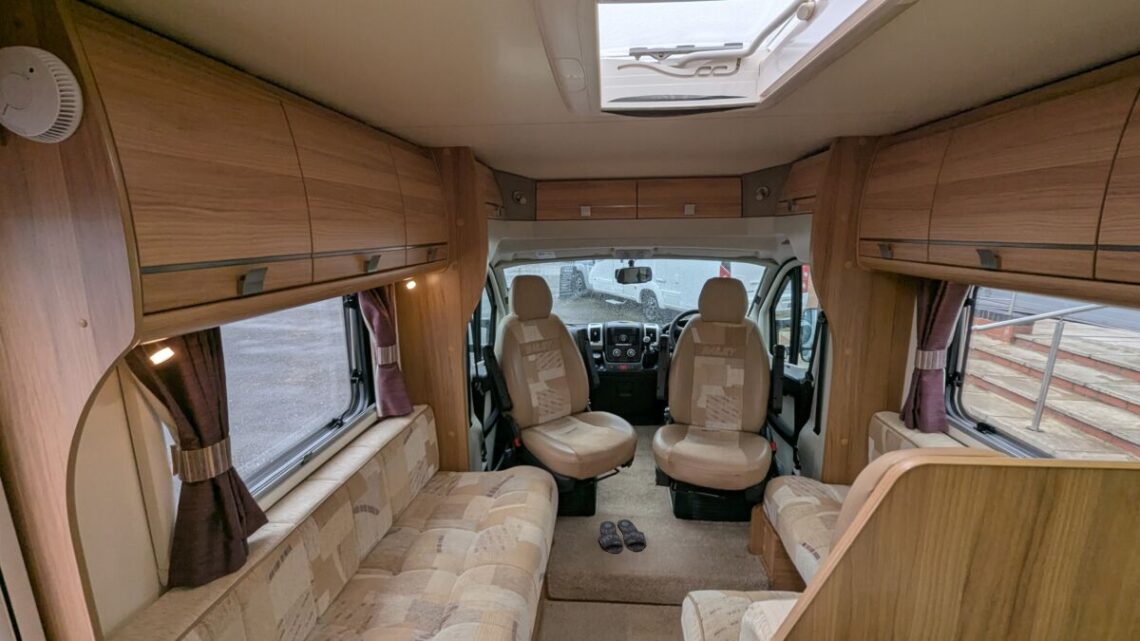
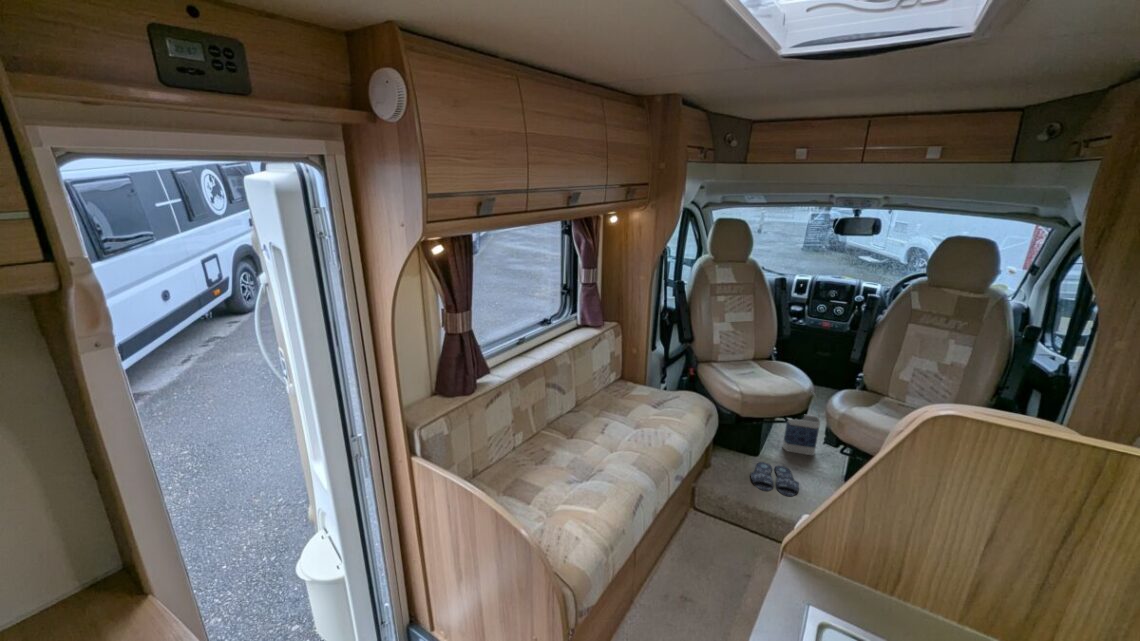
bag: none [616,435,645,502] -> present [783,396,820,455]

